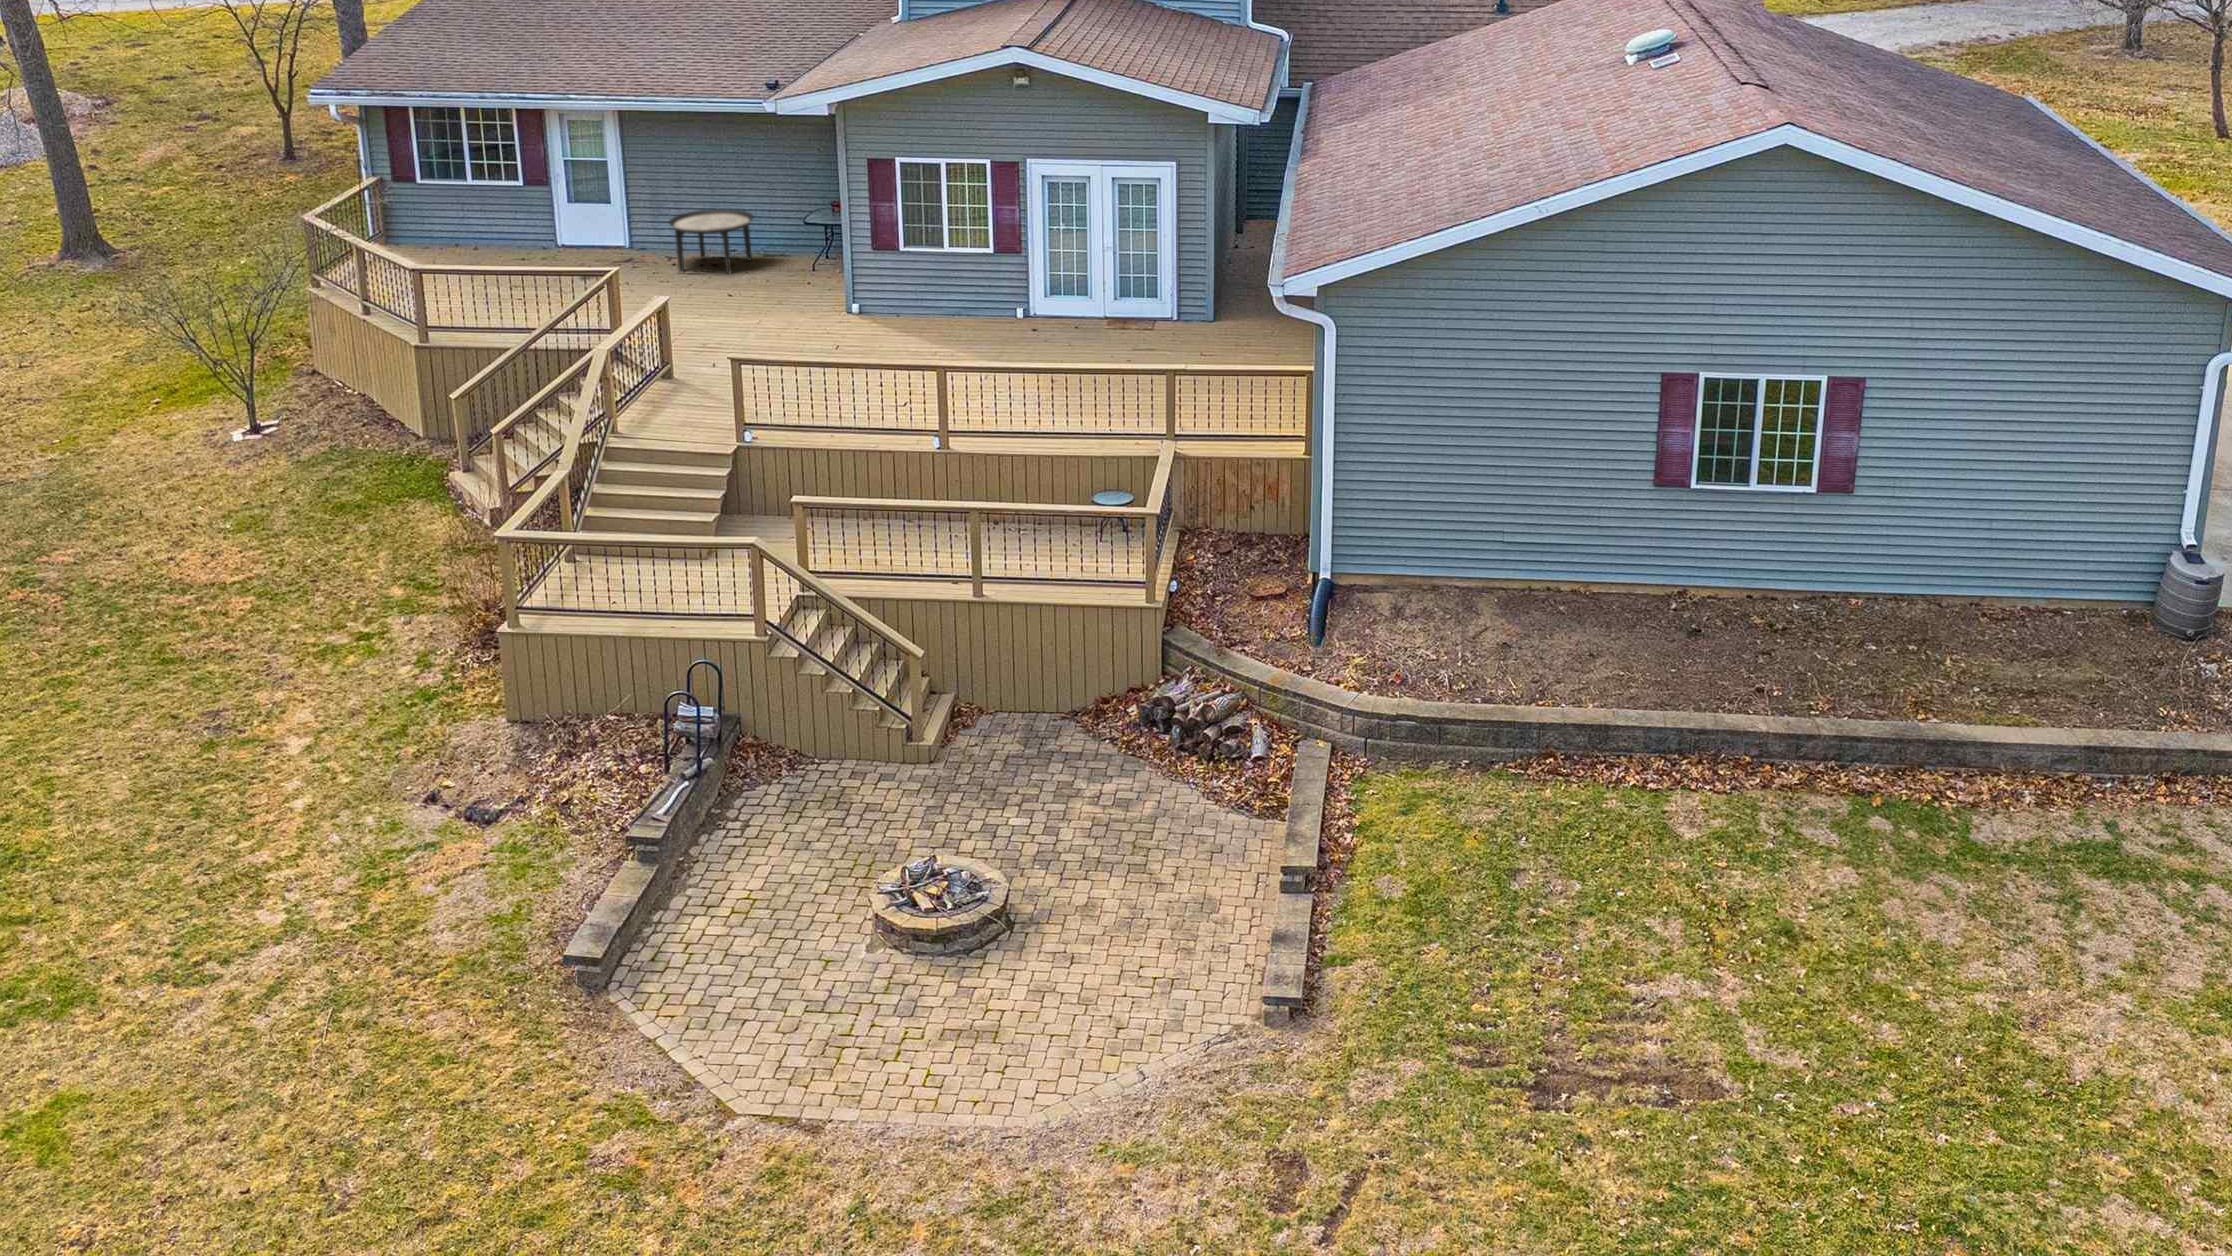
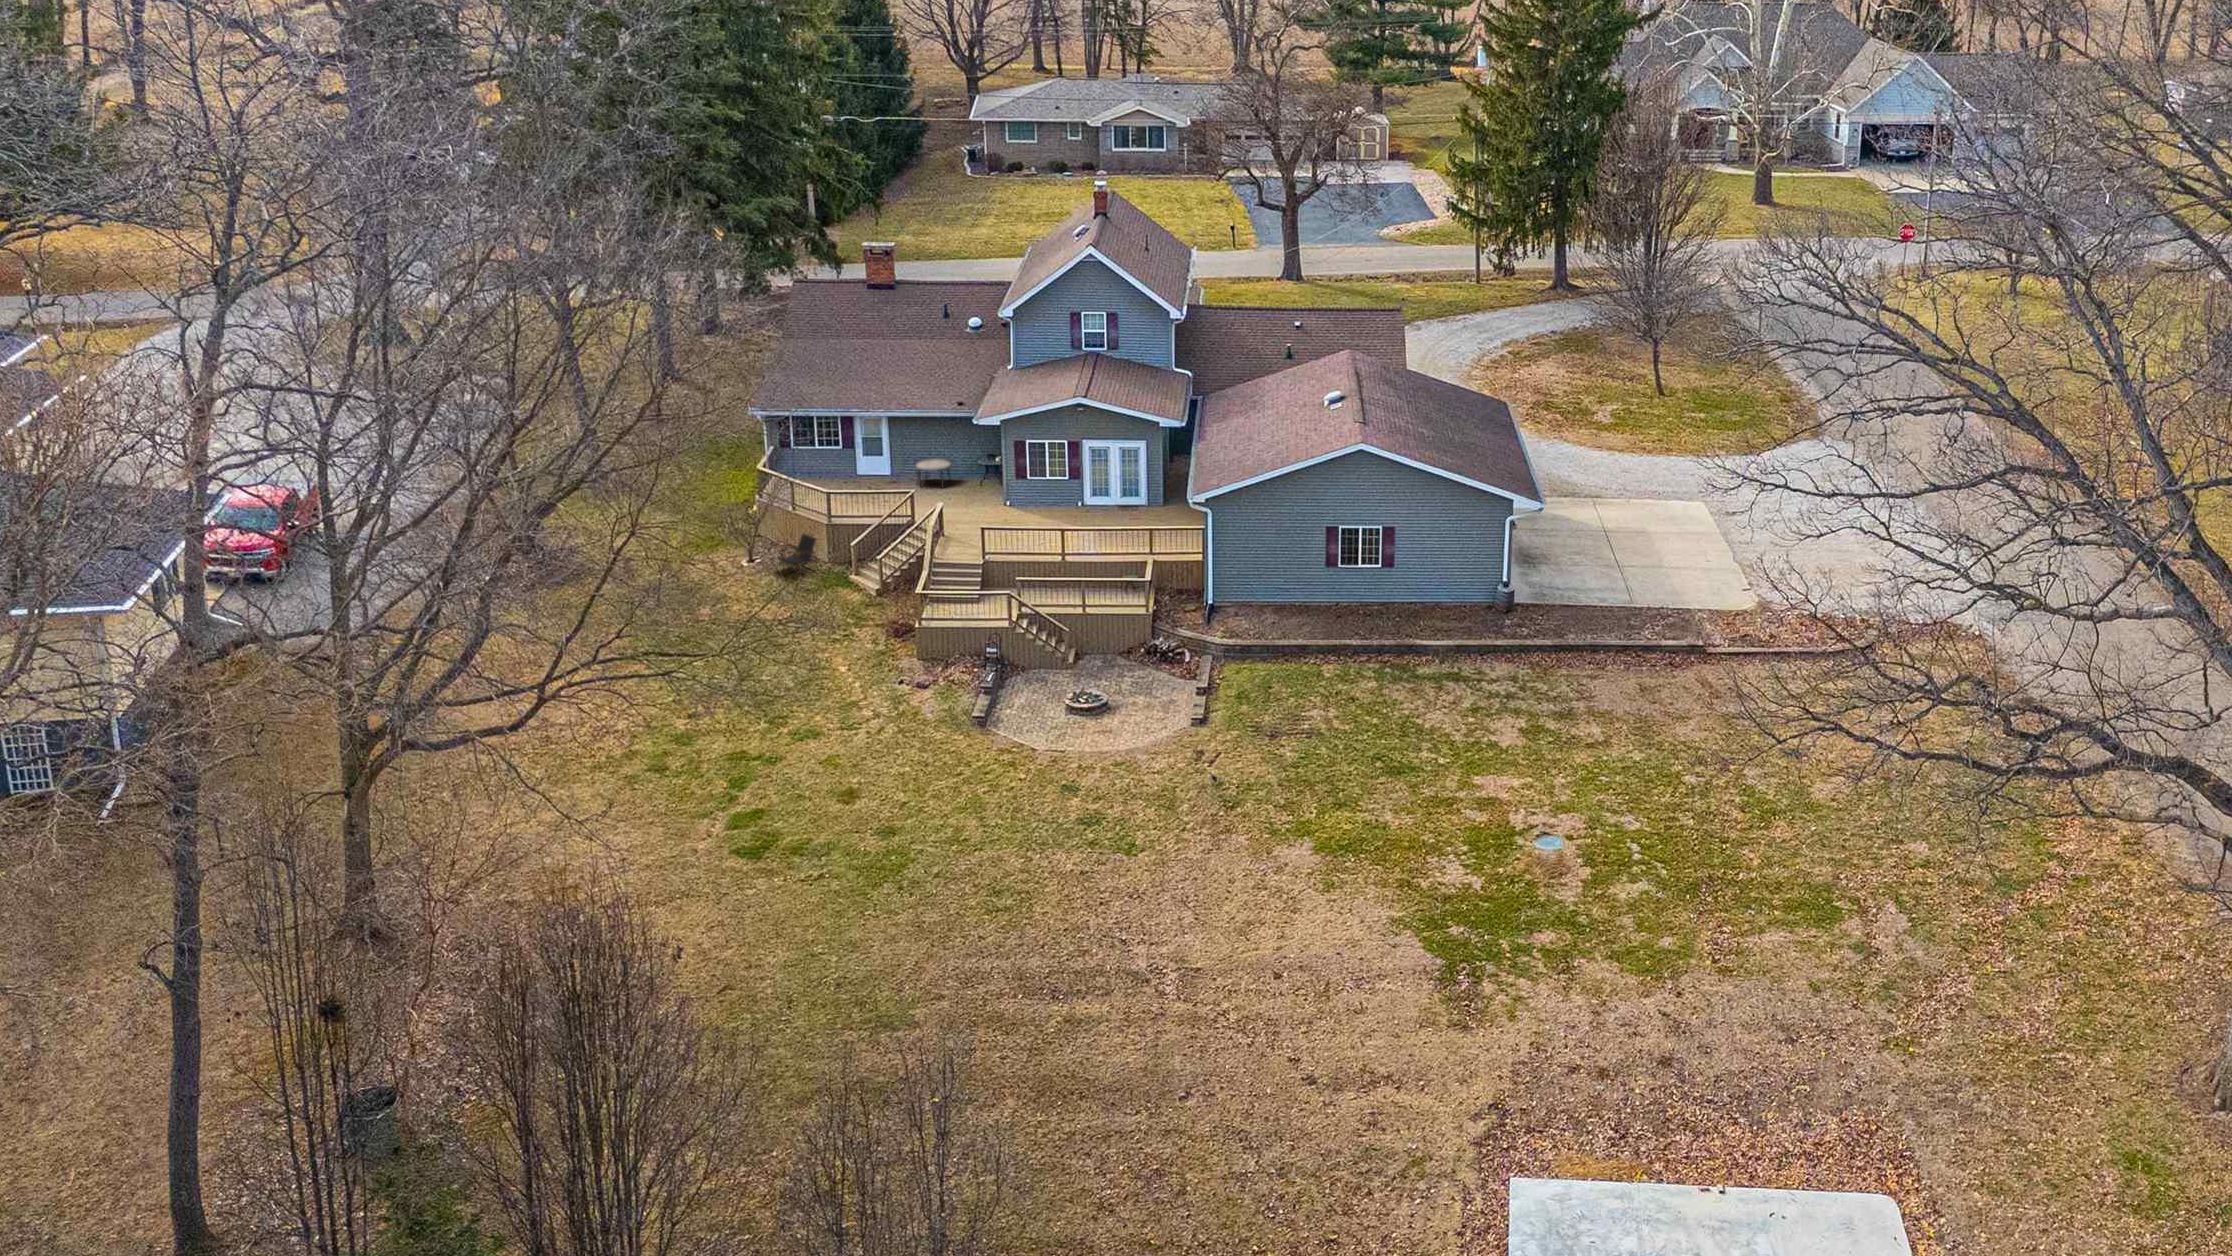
lounge chair: none [312,361,406,461] -> present [779,534,817,570]

